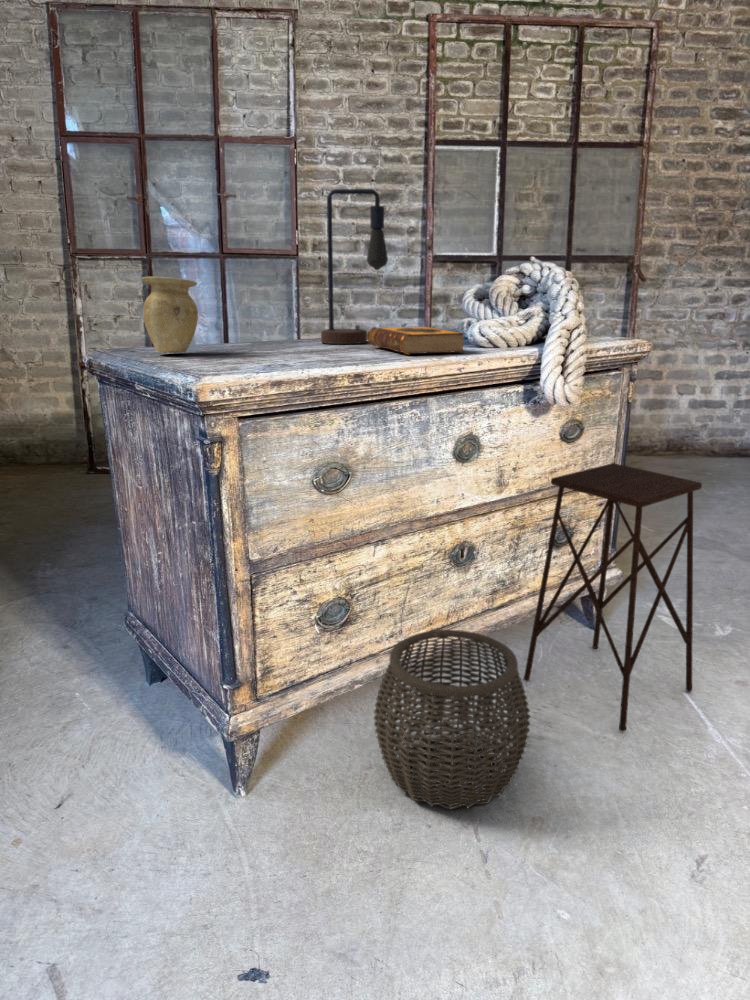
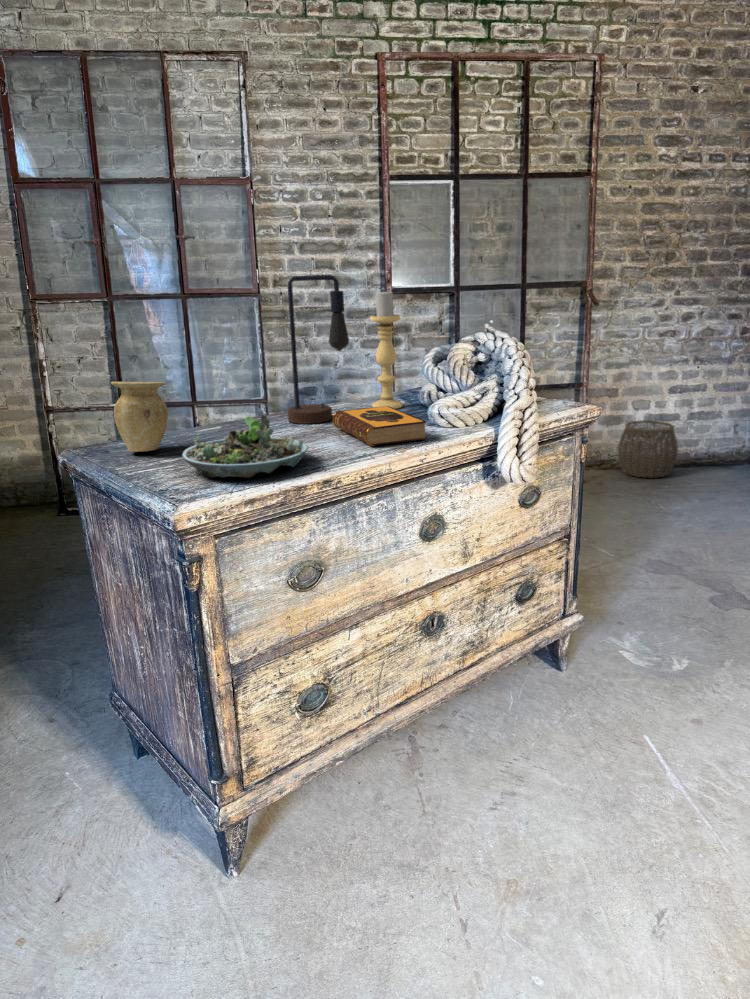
candle holder: none [409,213,442,339] -> present [370,291,403,409]
succulent planter: none [210,304,341,366] -> present [182,410,308,478]
side table: present [524,463,702,732] -> none [495,524,655,785]
woven basket: present [374,630,530,809] -> present [618,420,678,478]

